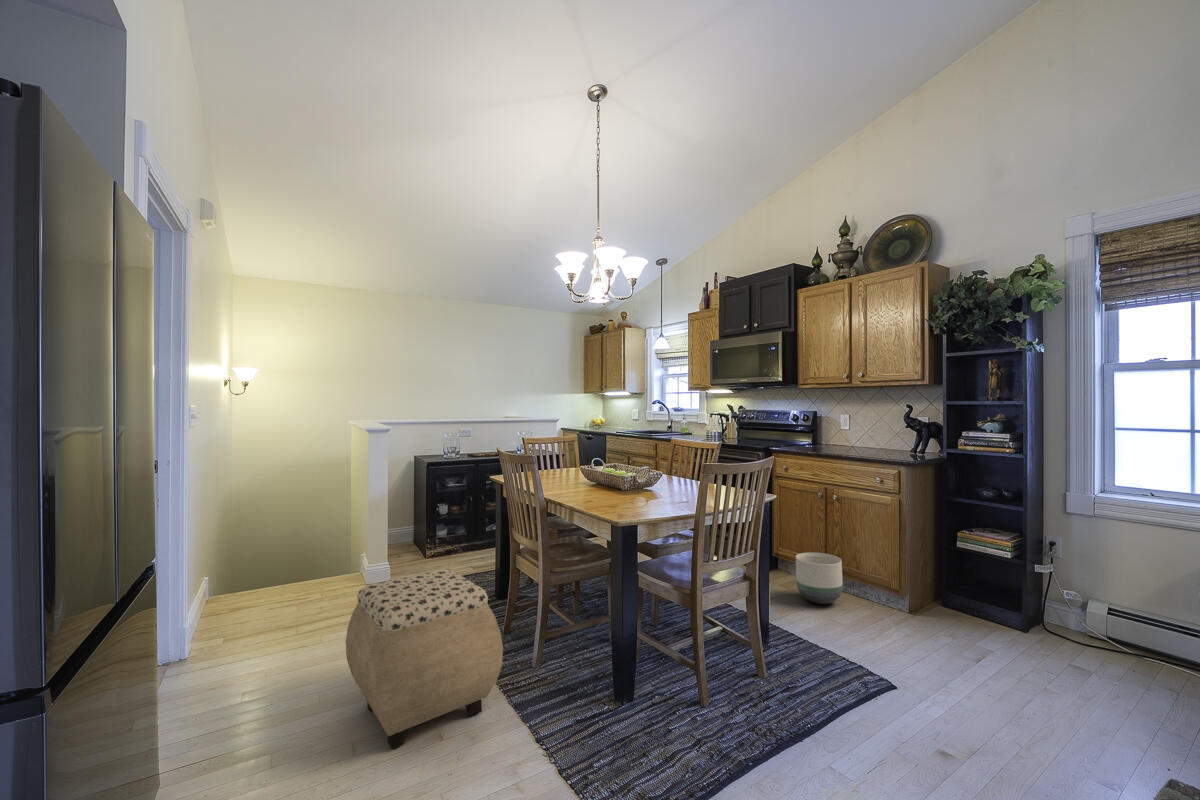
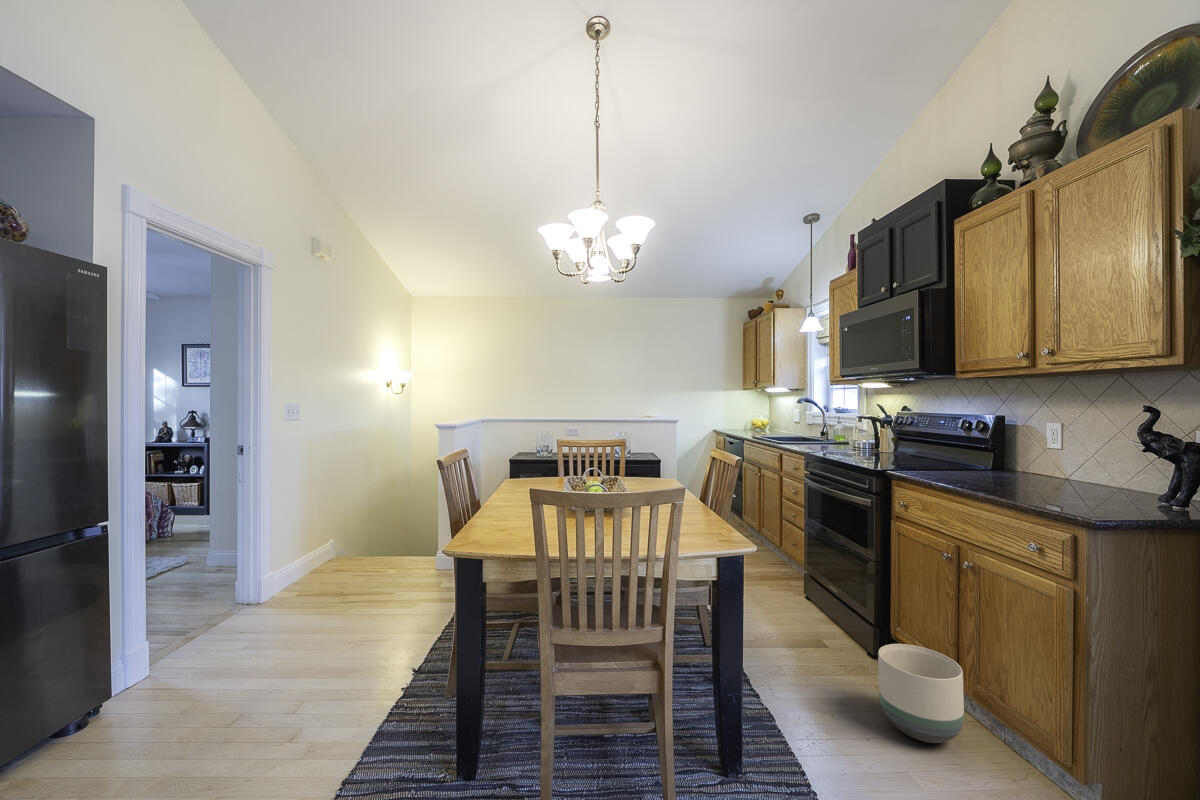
ottoman: present [346,569,503,749] -> none [218,566,397,733]

